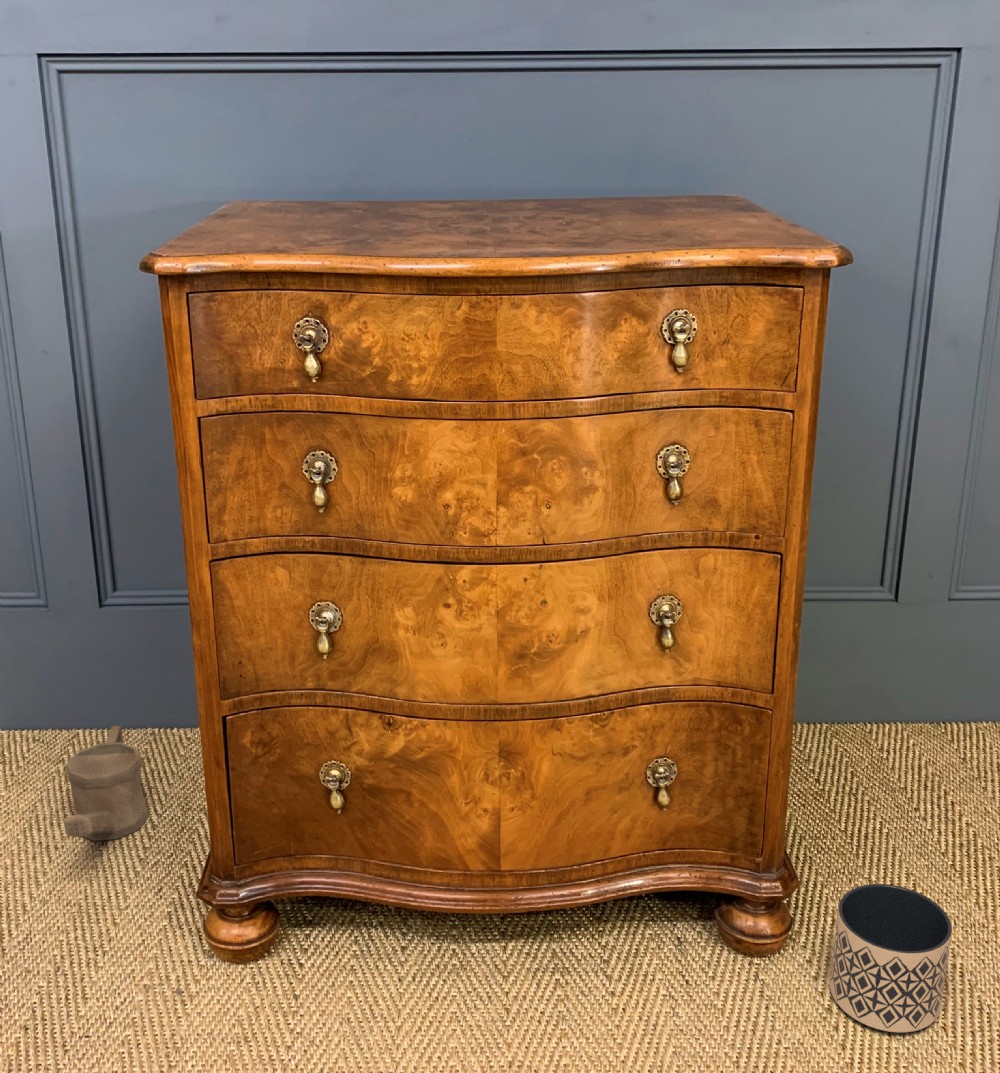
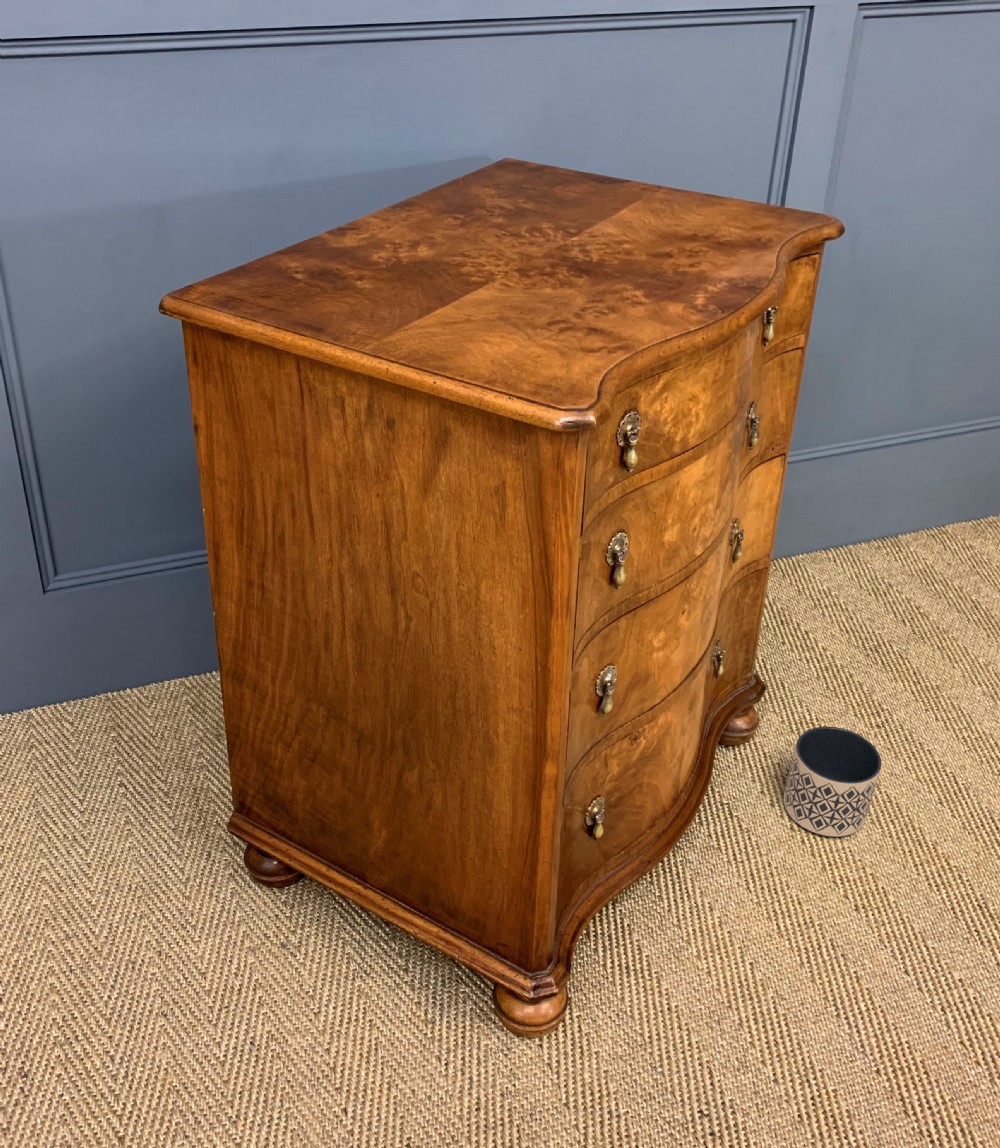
watering can: present [64,726,149,841] -> none [70,704,154,832]

